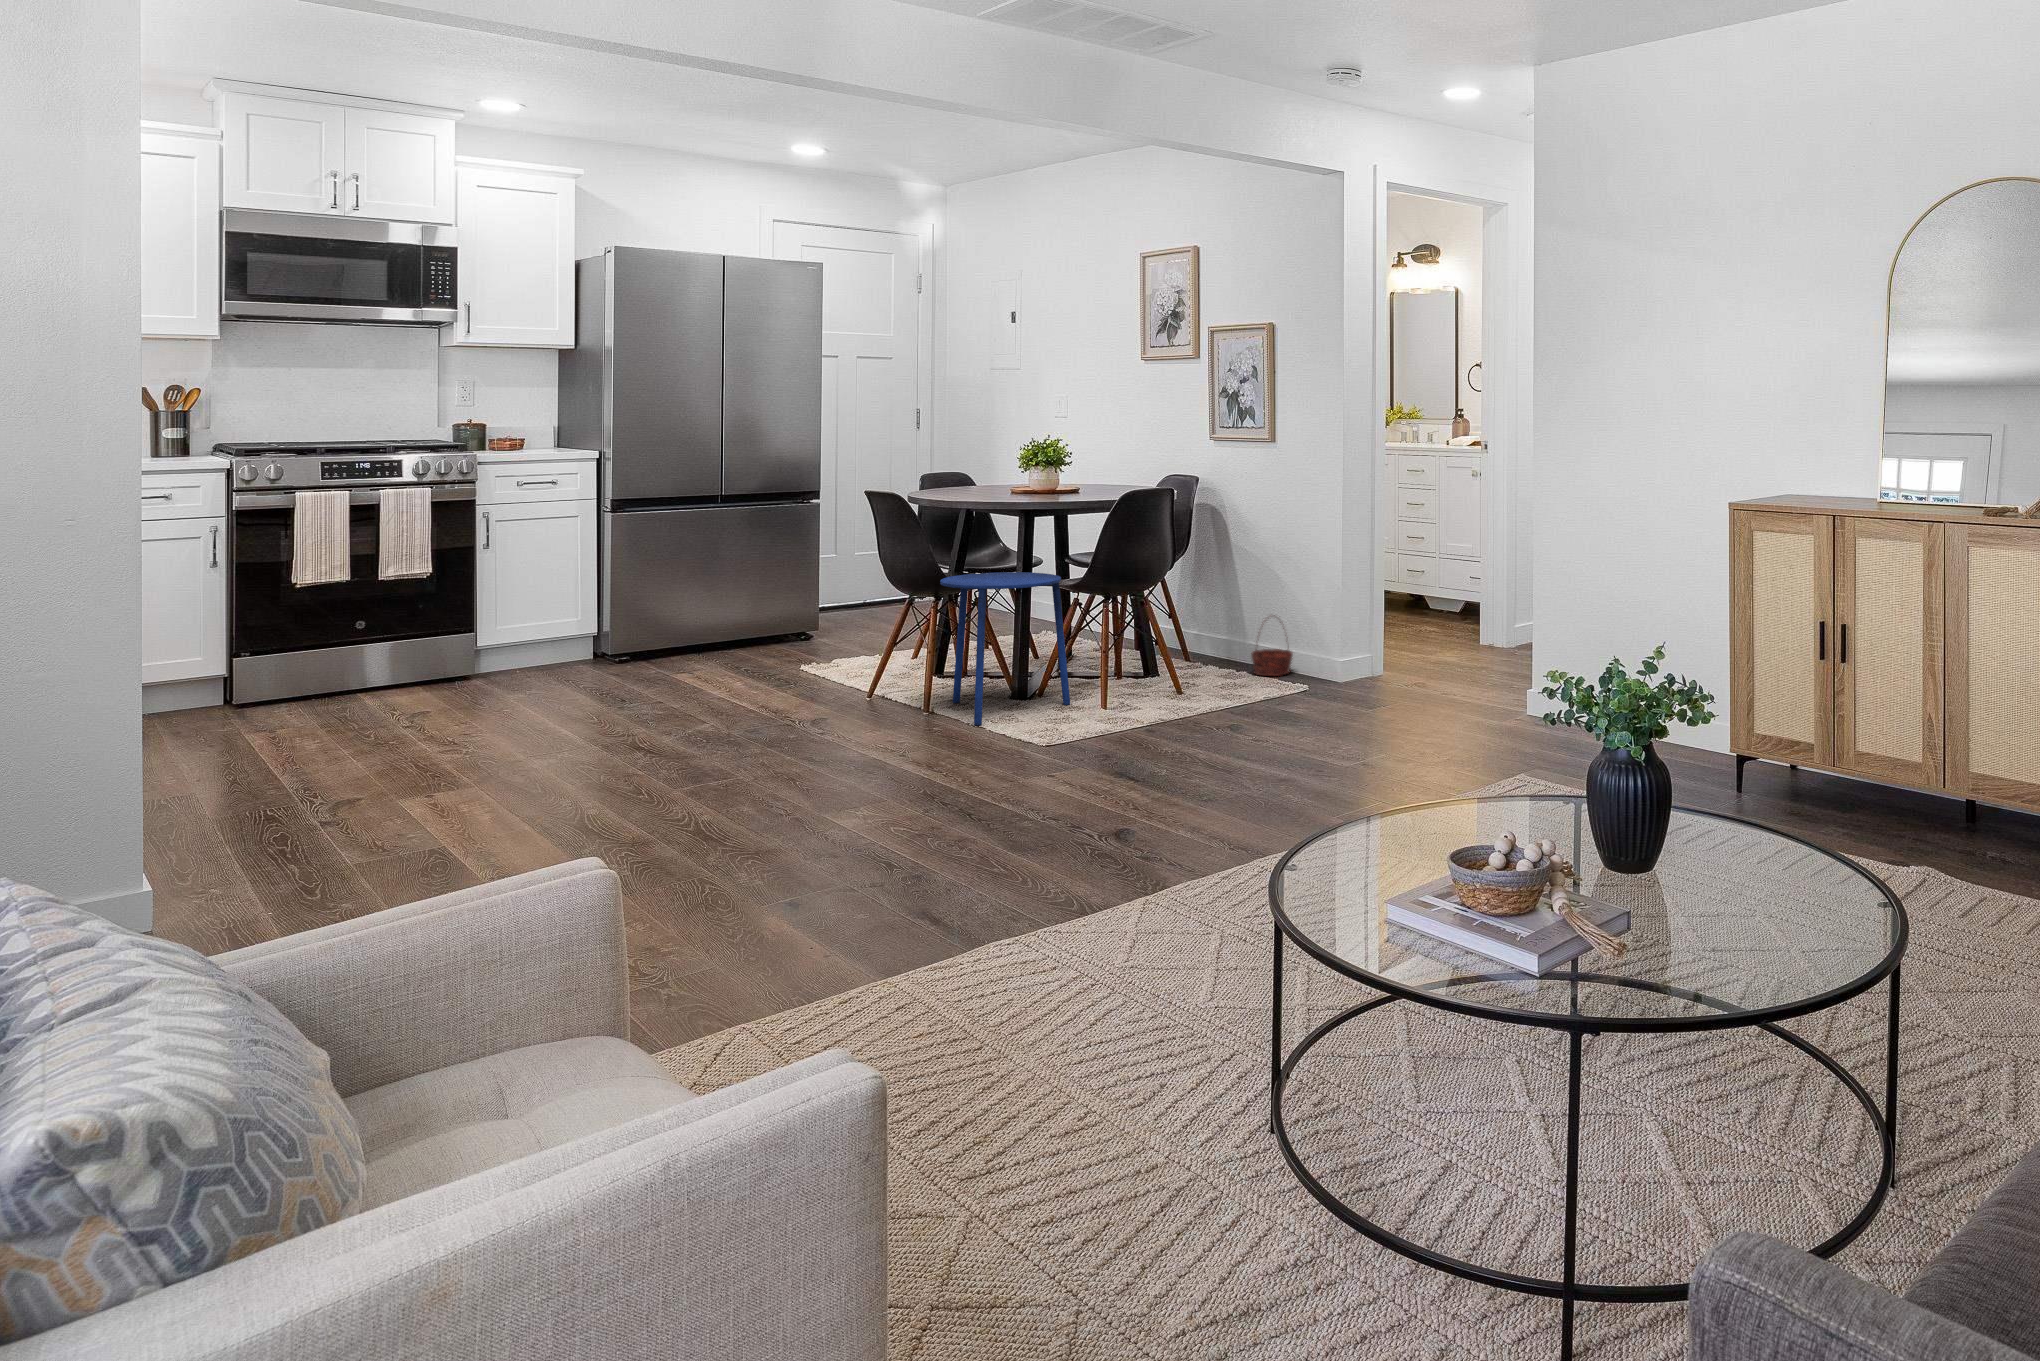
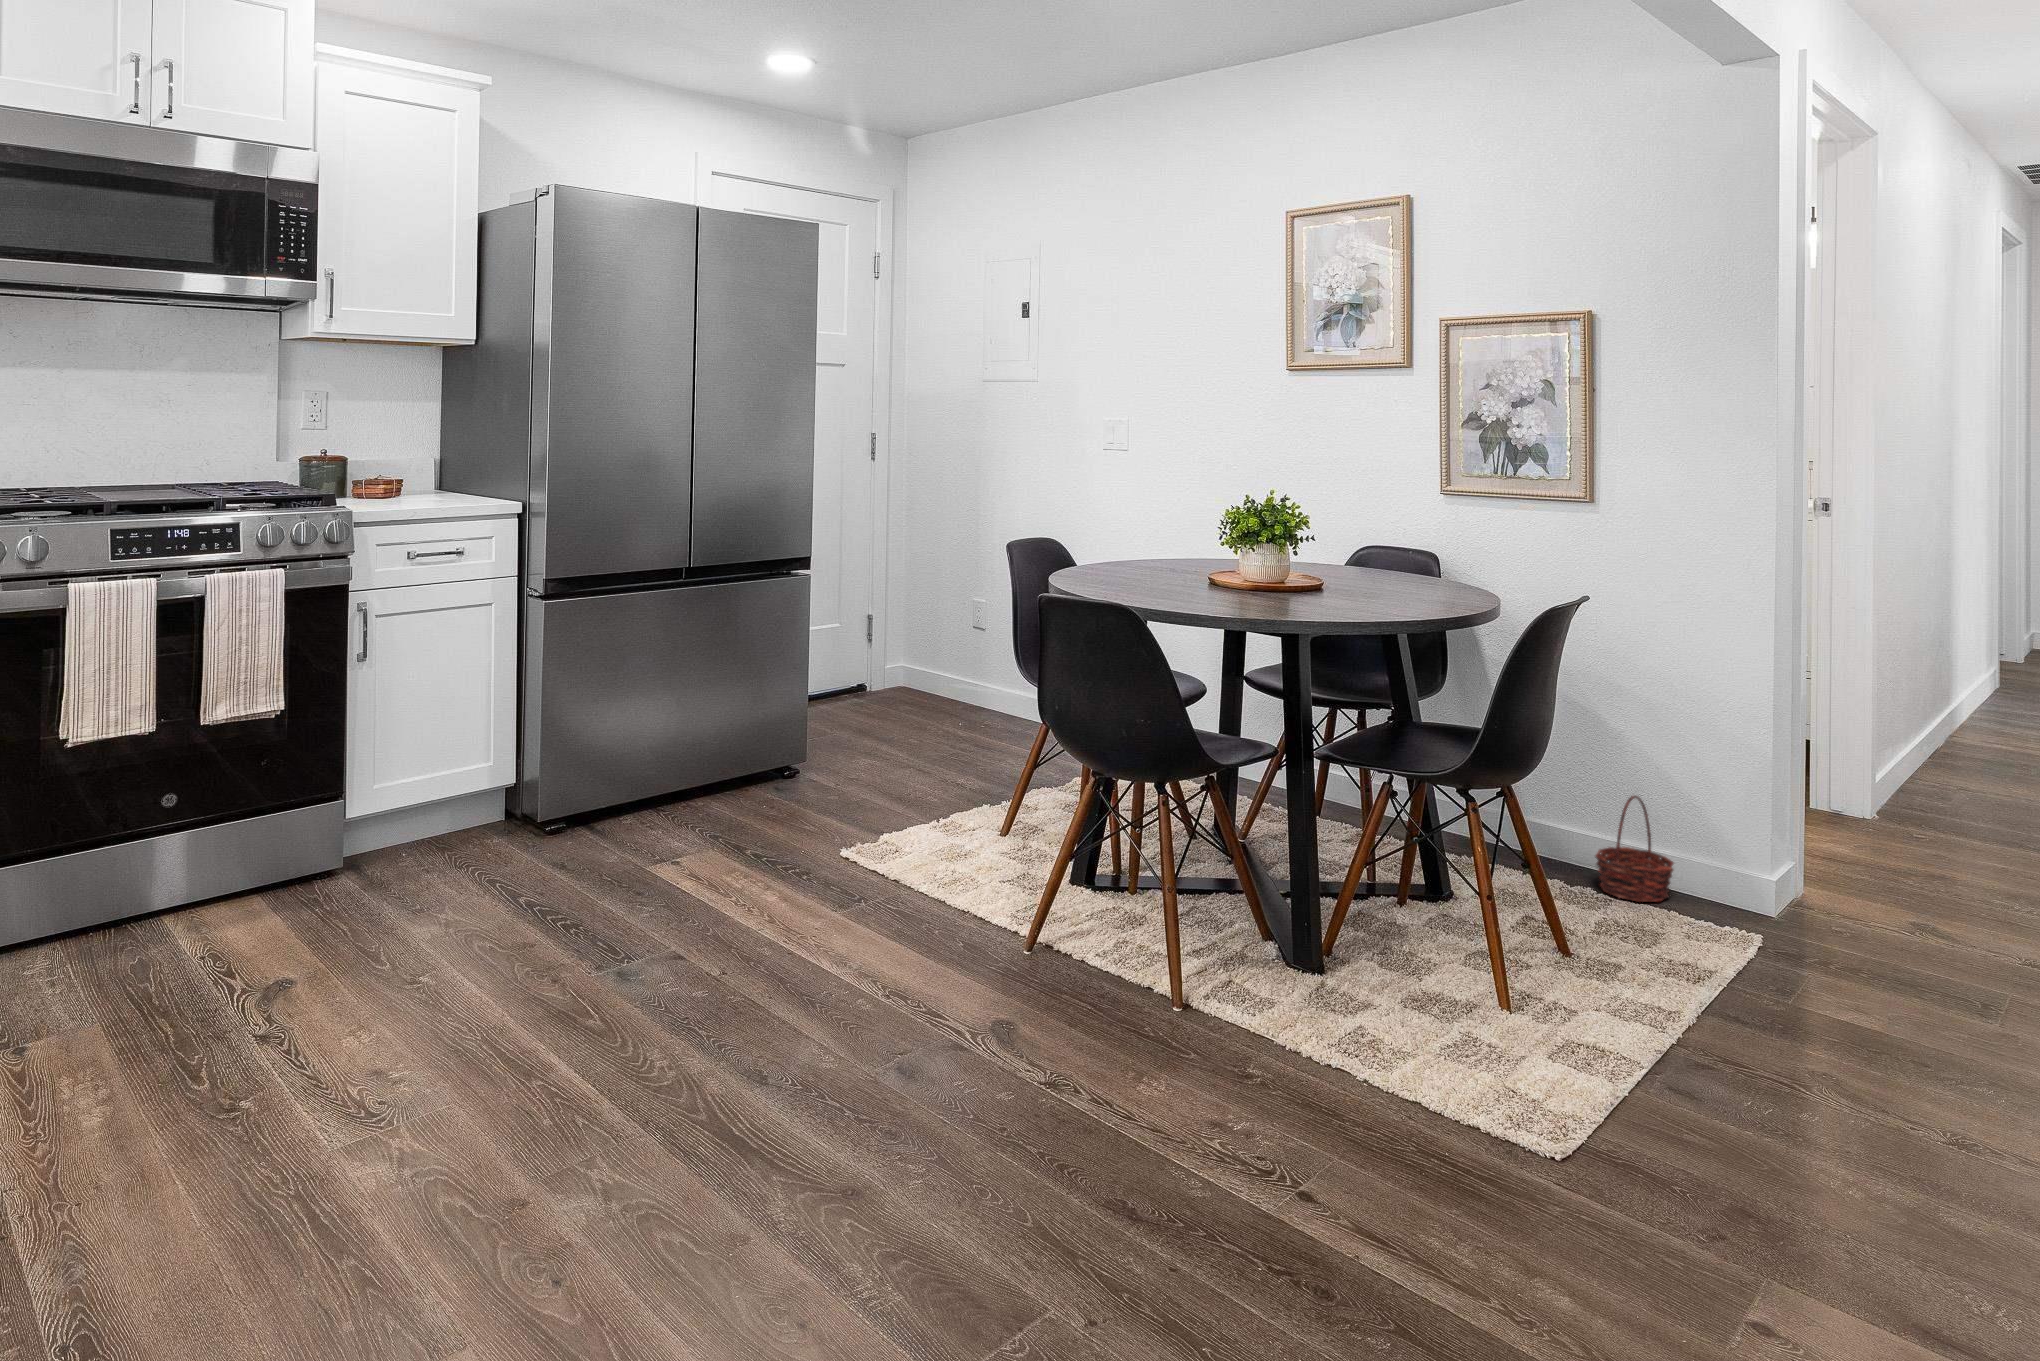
side table: present [940,572,1070,725] -> none [1194,740,1425,1065]

